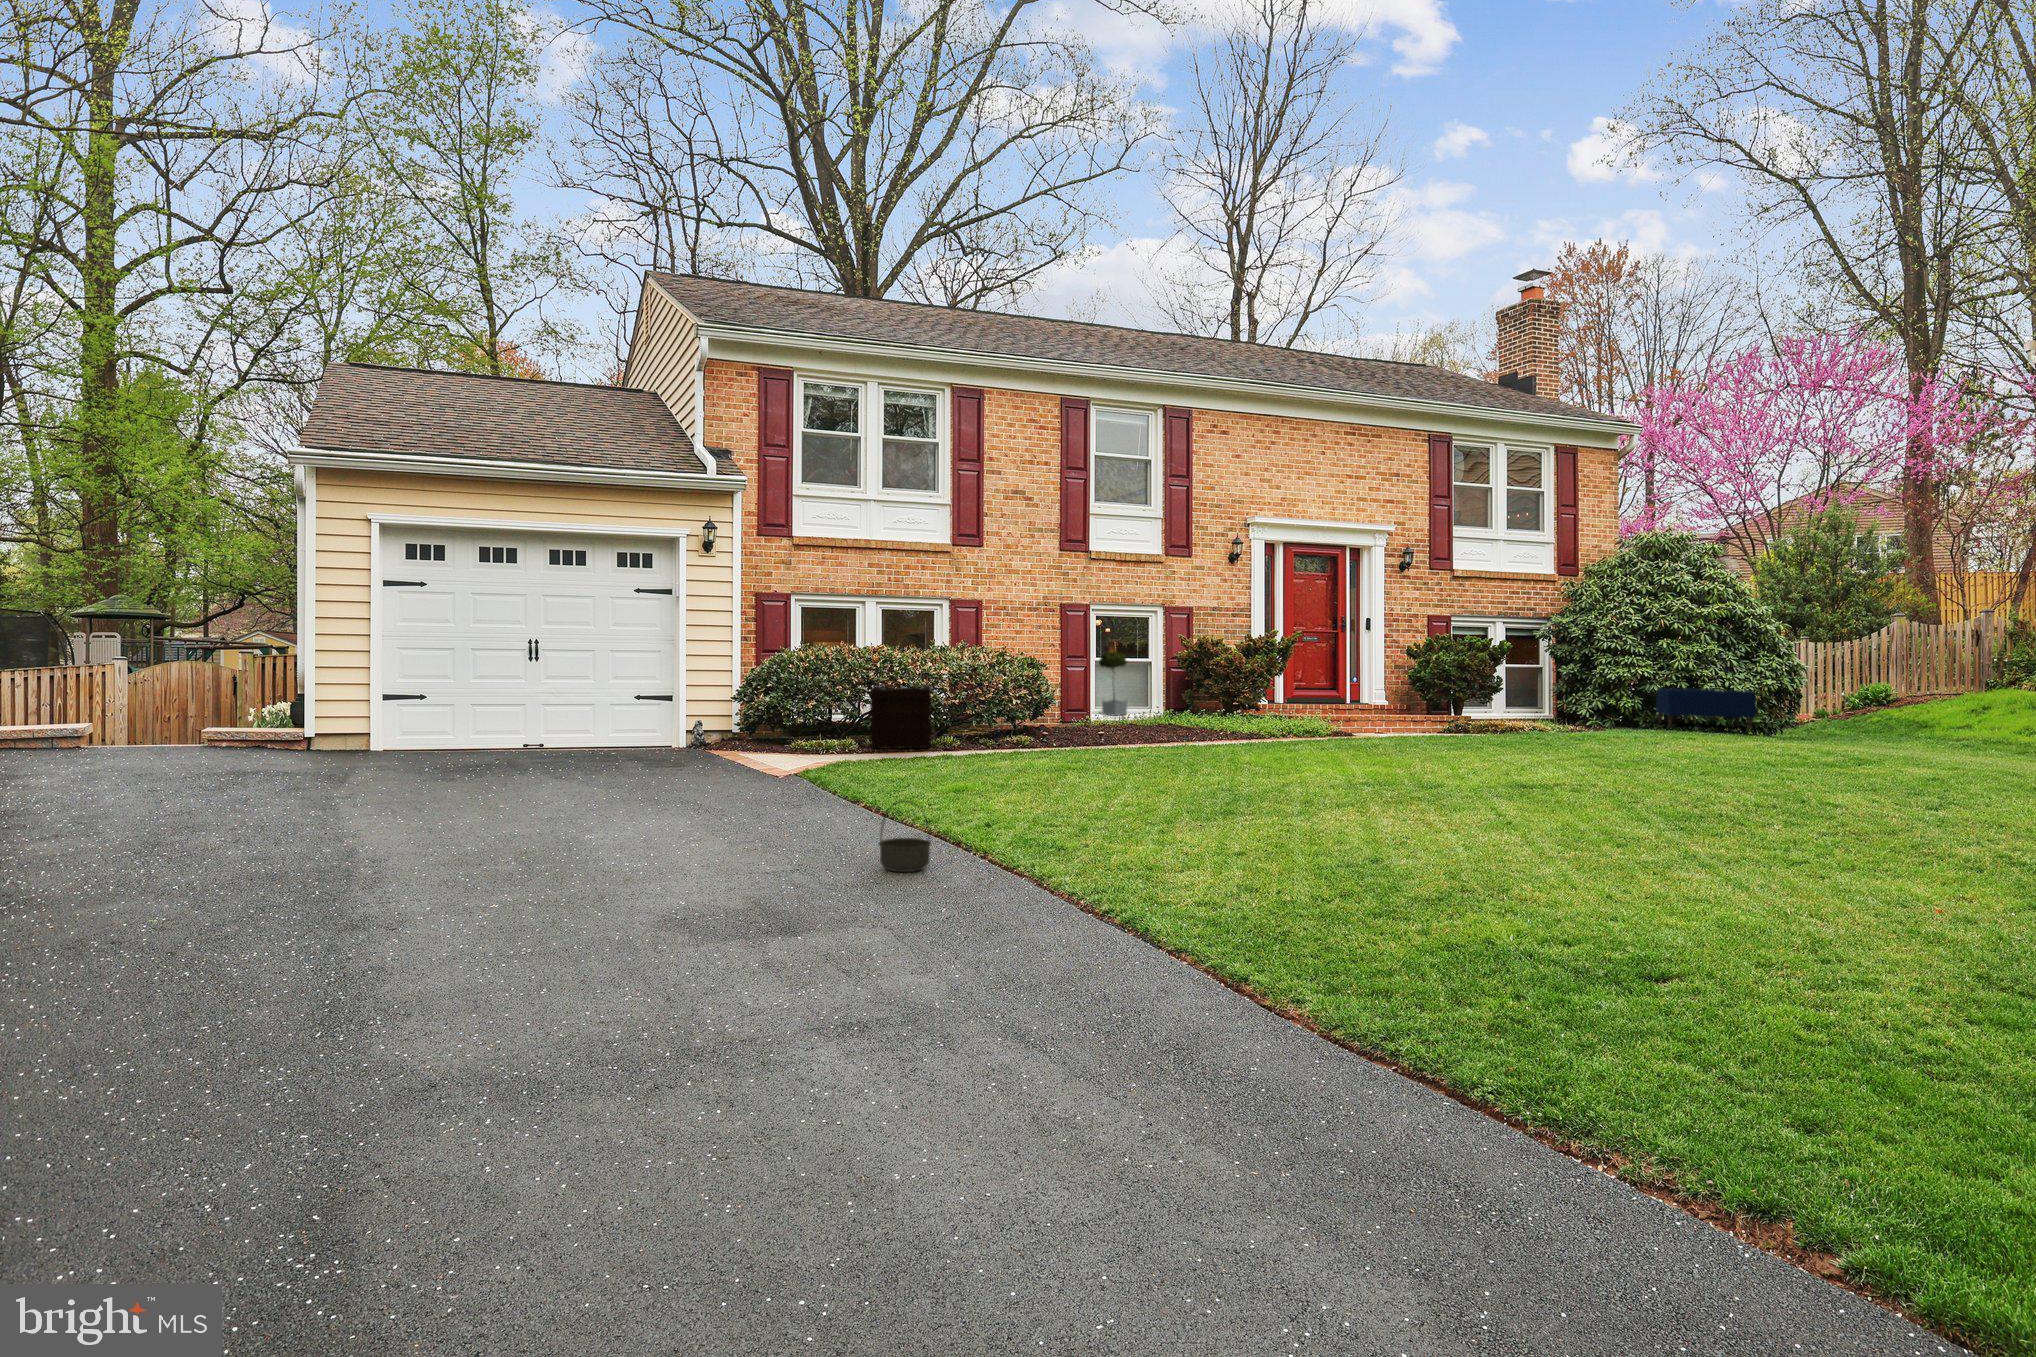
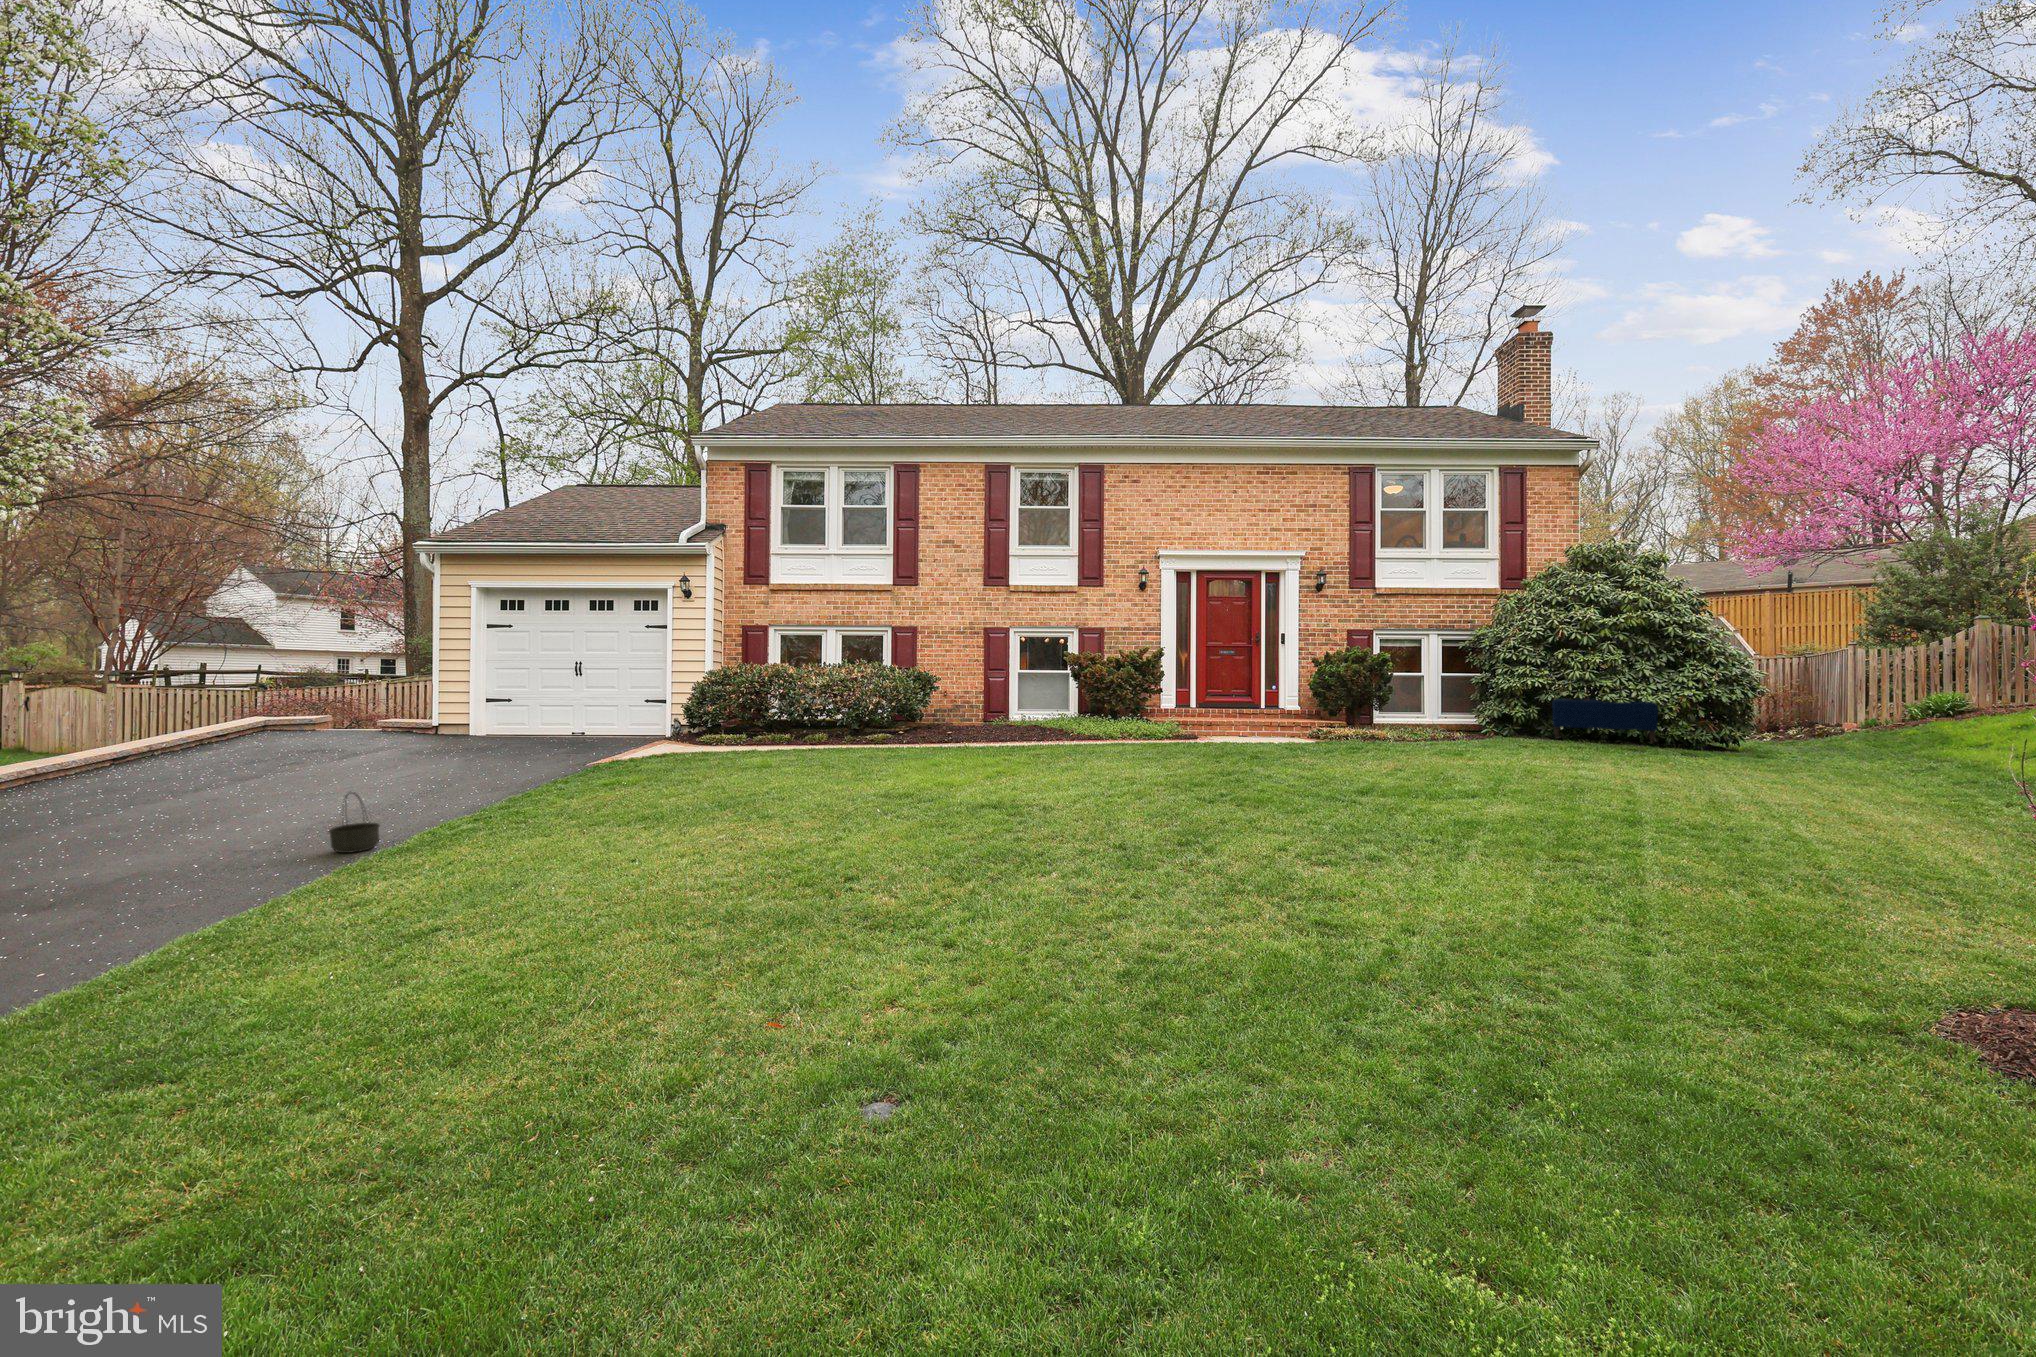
potted tree: present [1099,651,1127,716] -> none [1018,665,1042,719]
wooden crate: present [870,685,931,749] -> none [742,694,810,744]

